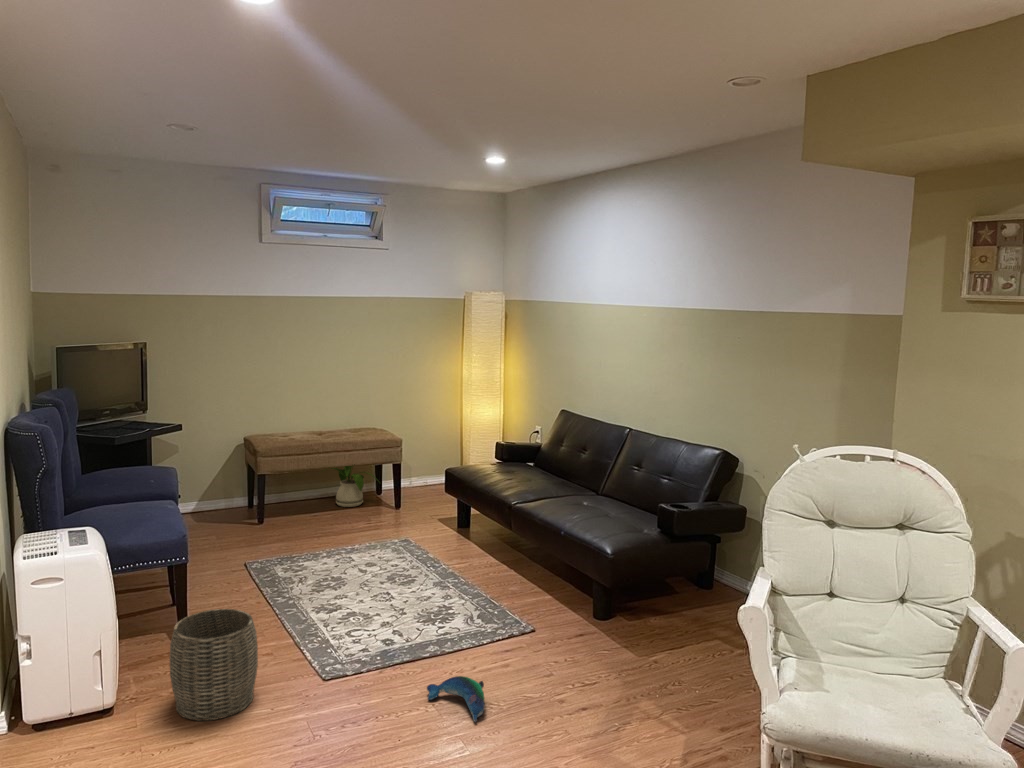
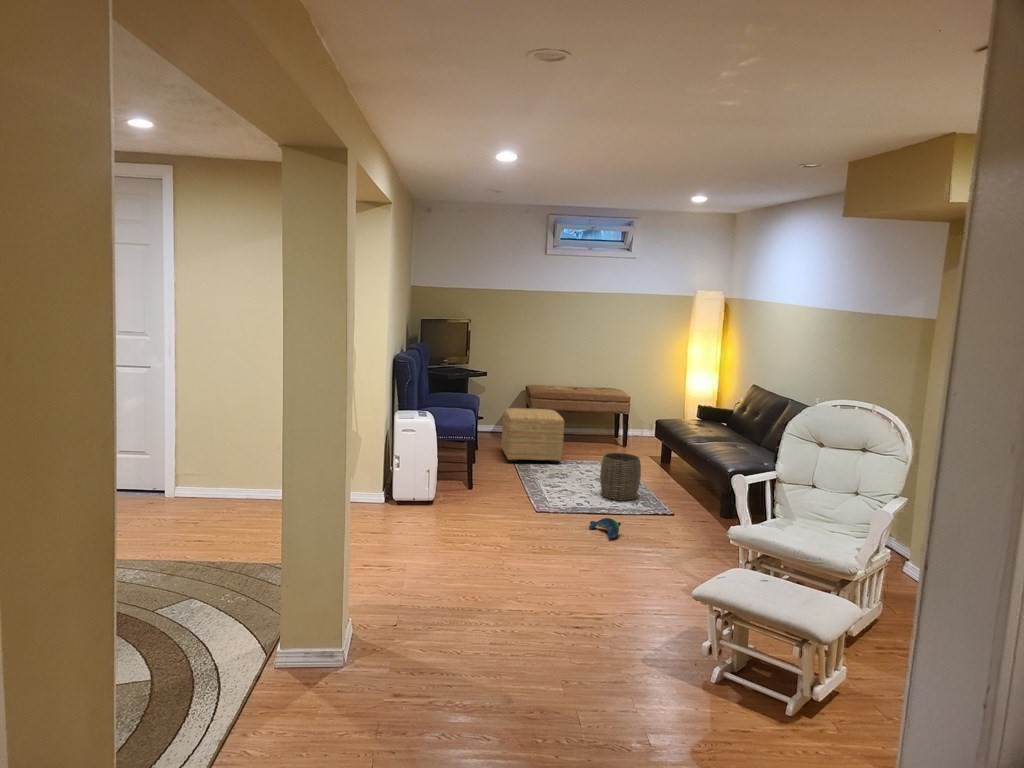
house plant: present [329,466,376,507] -> none [573,400,614,442]
ottoman: none [219,473,324,567] -> present [502,408,564,463]
woven basket: present [170,609,258,721] -> present [600,453,641,501]

